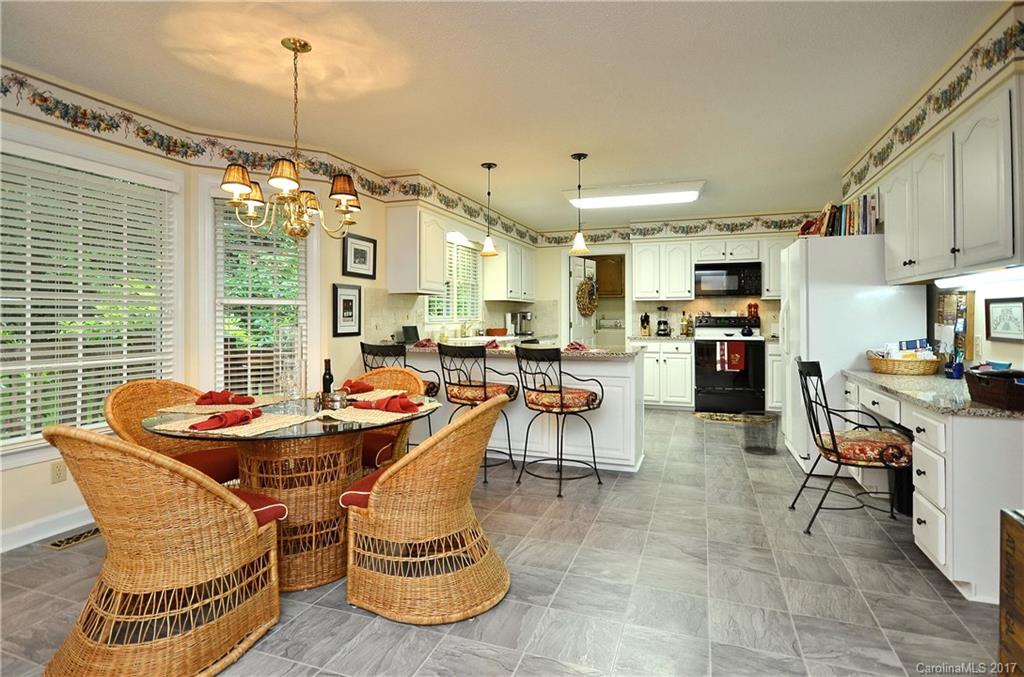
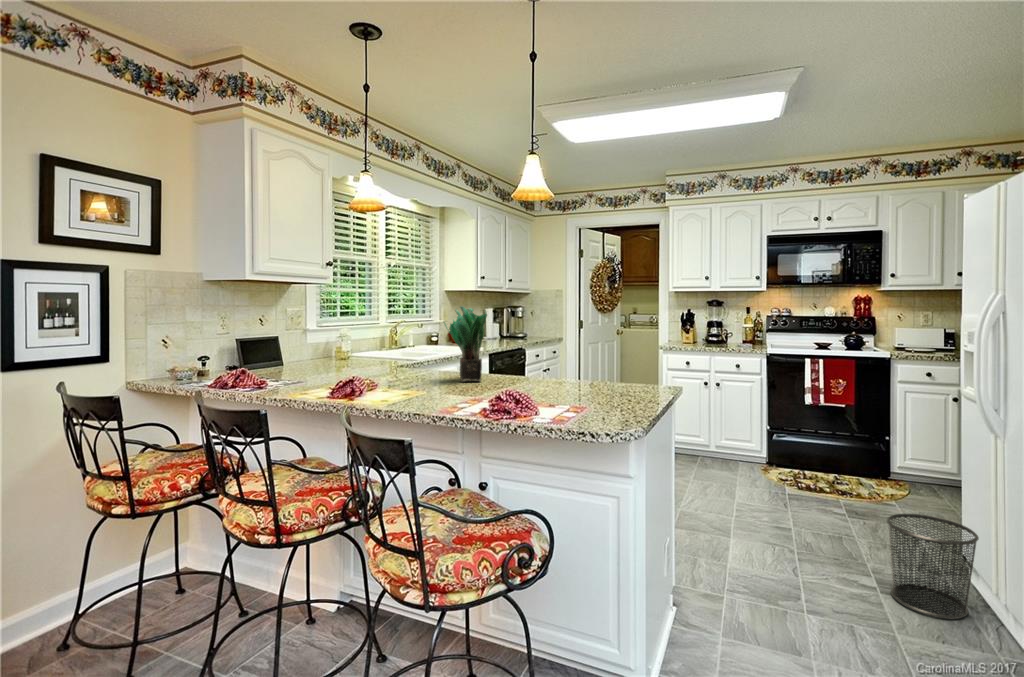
potted plant: none [518,309,542,348] -> present [444,306,487,382]

